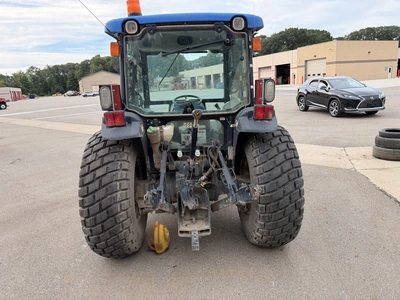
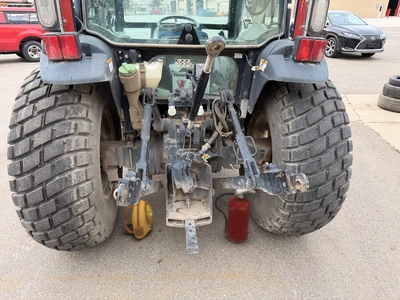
fire extinguisher: none [214,207,243,254] -> present [215,188,255,243]

